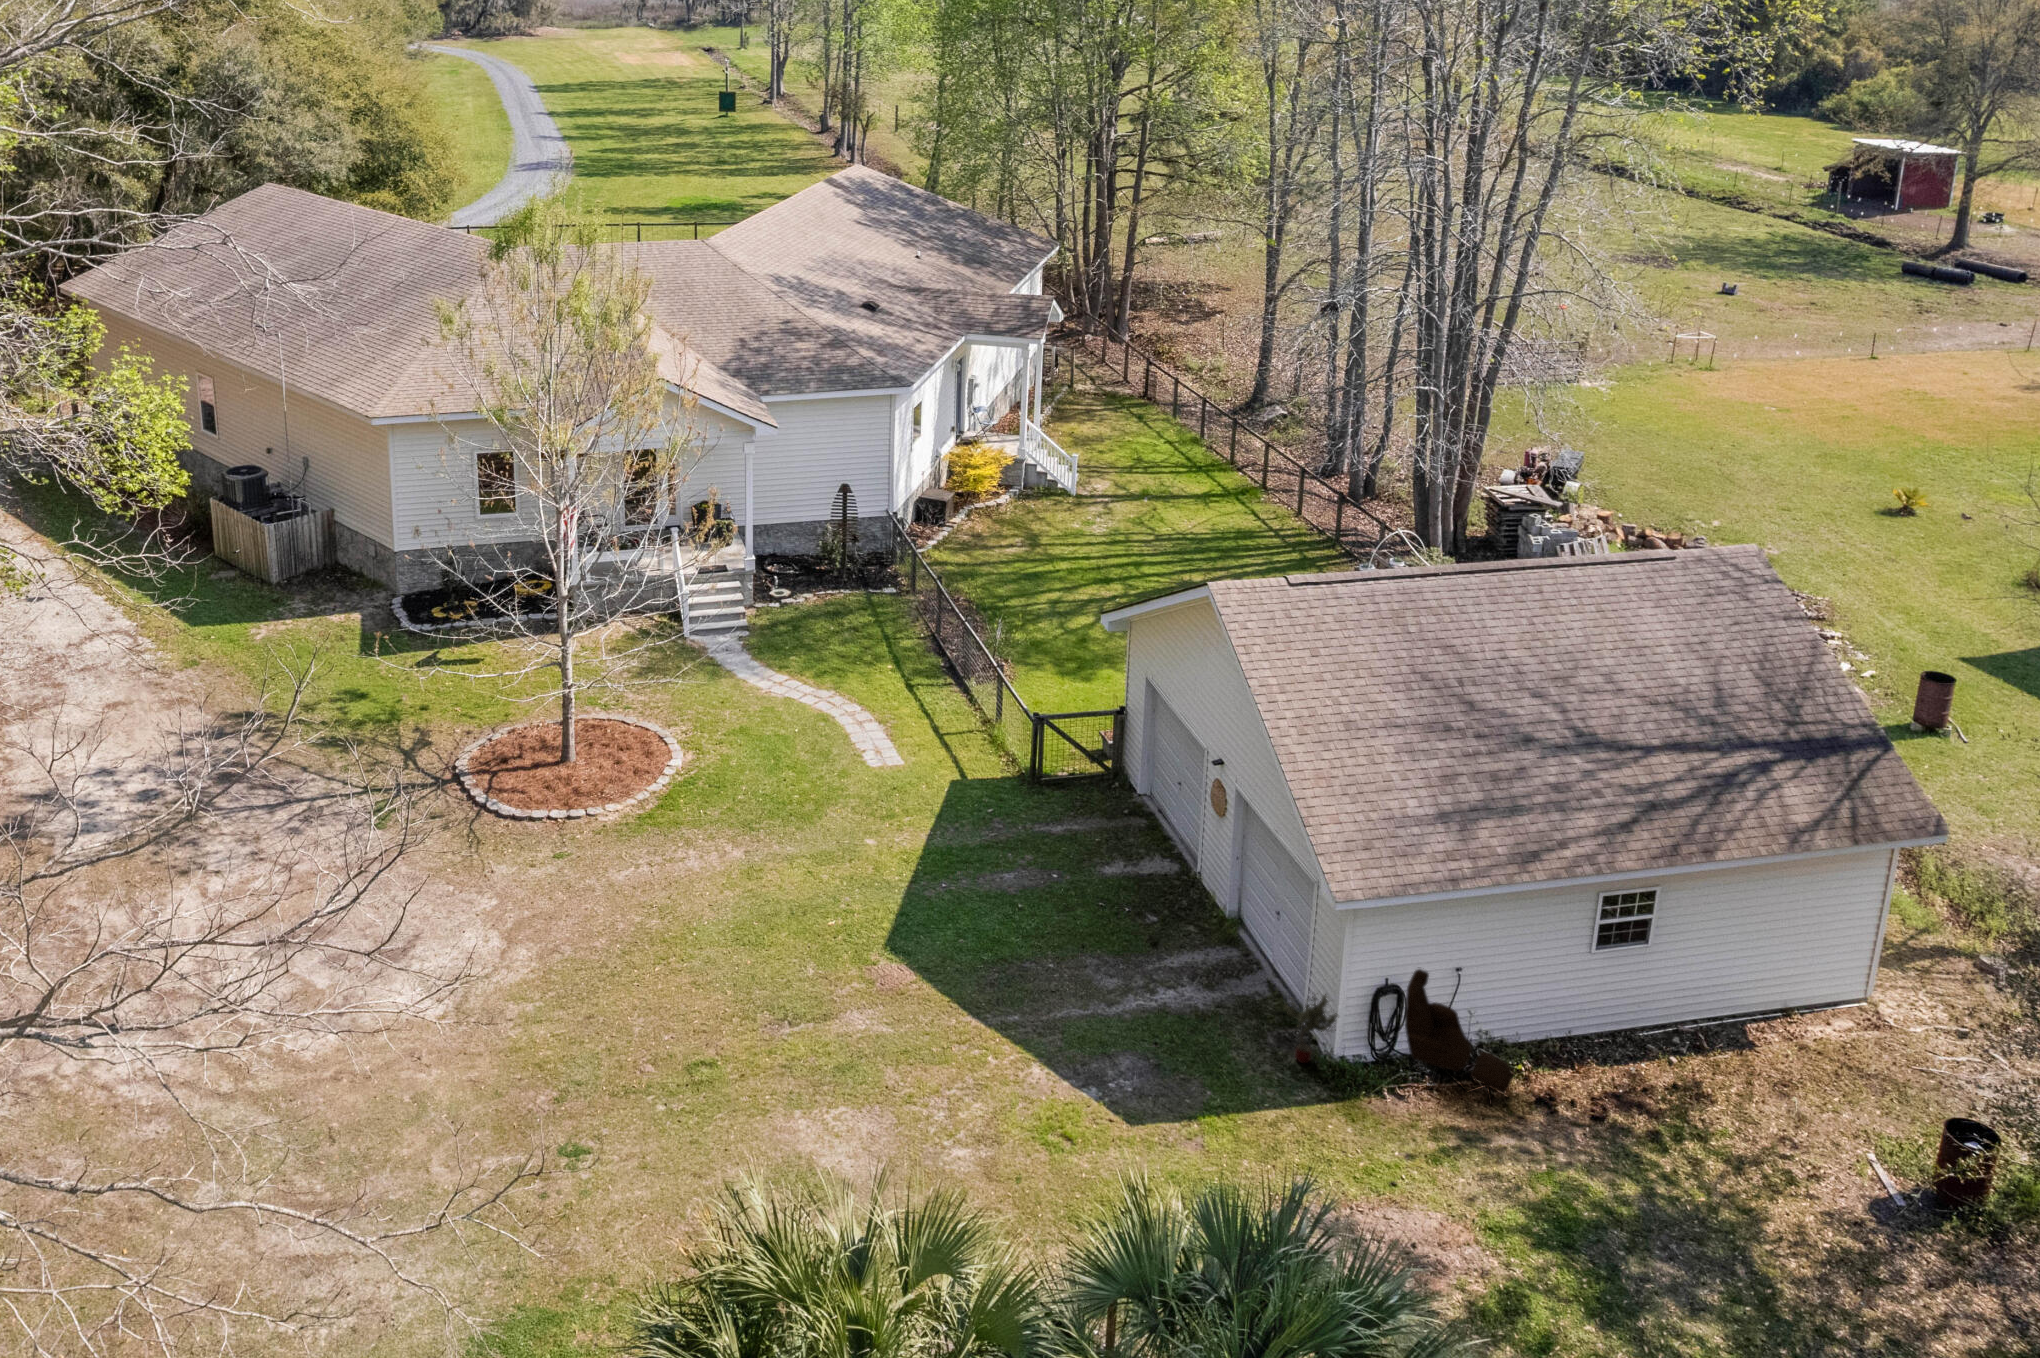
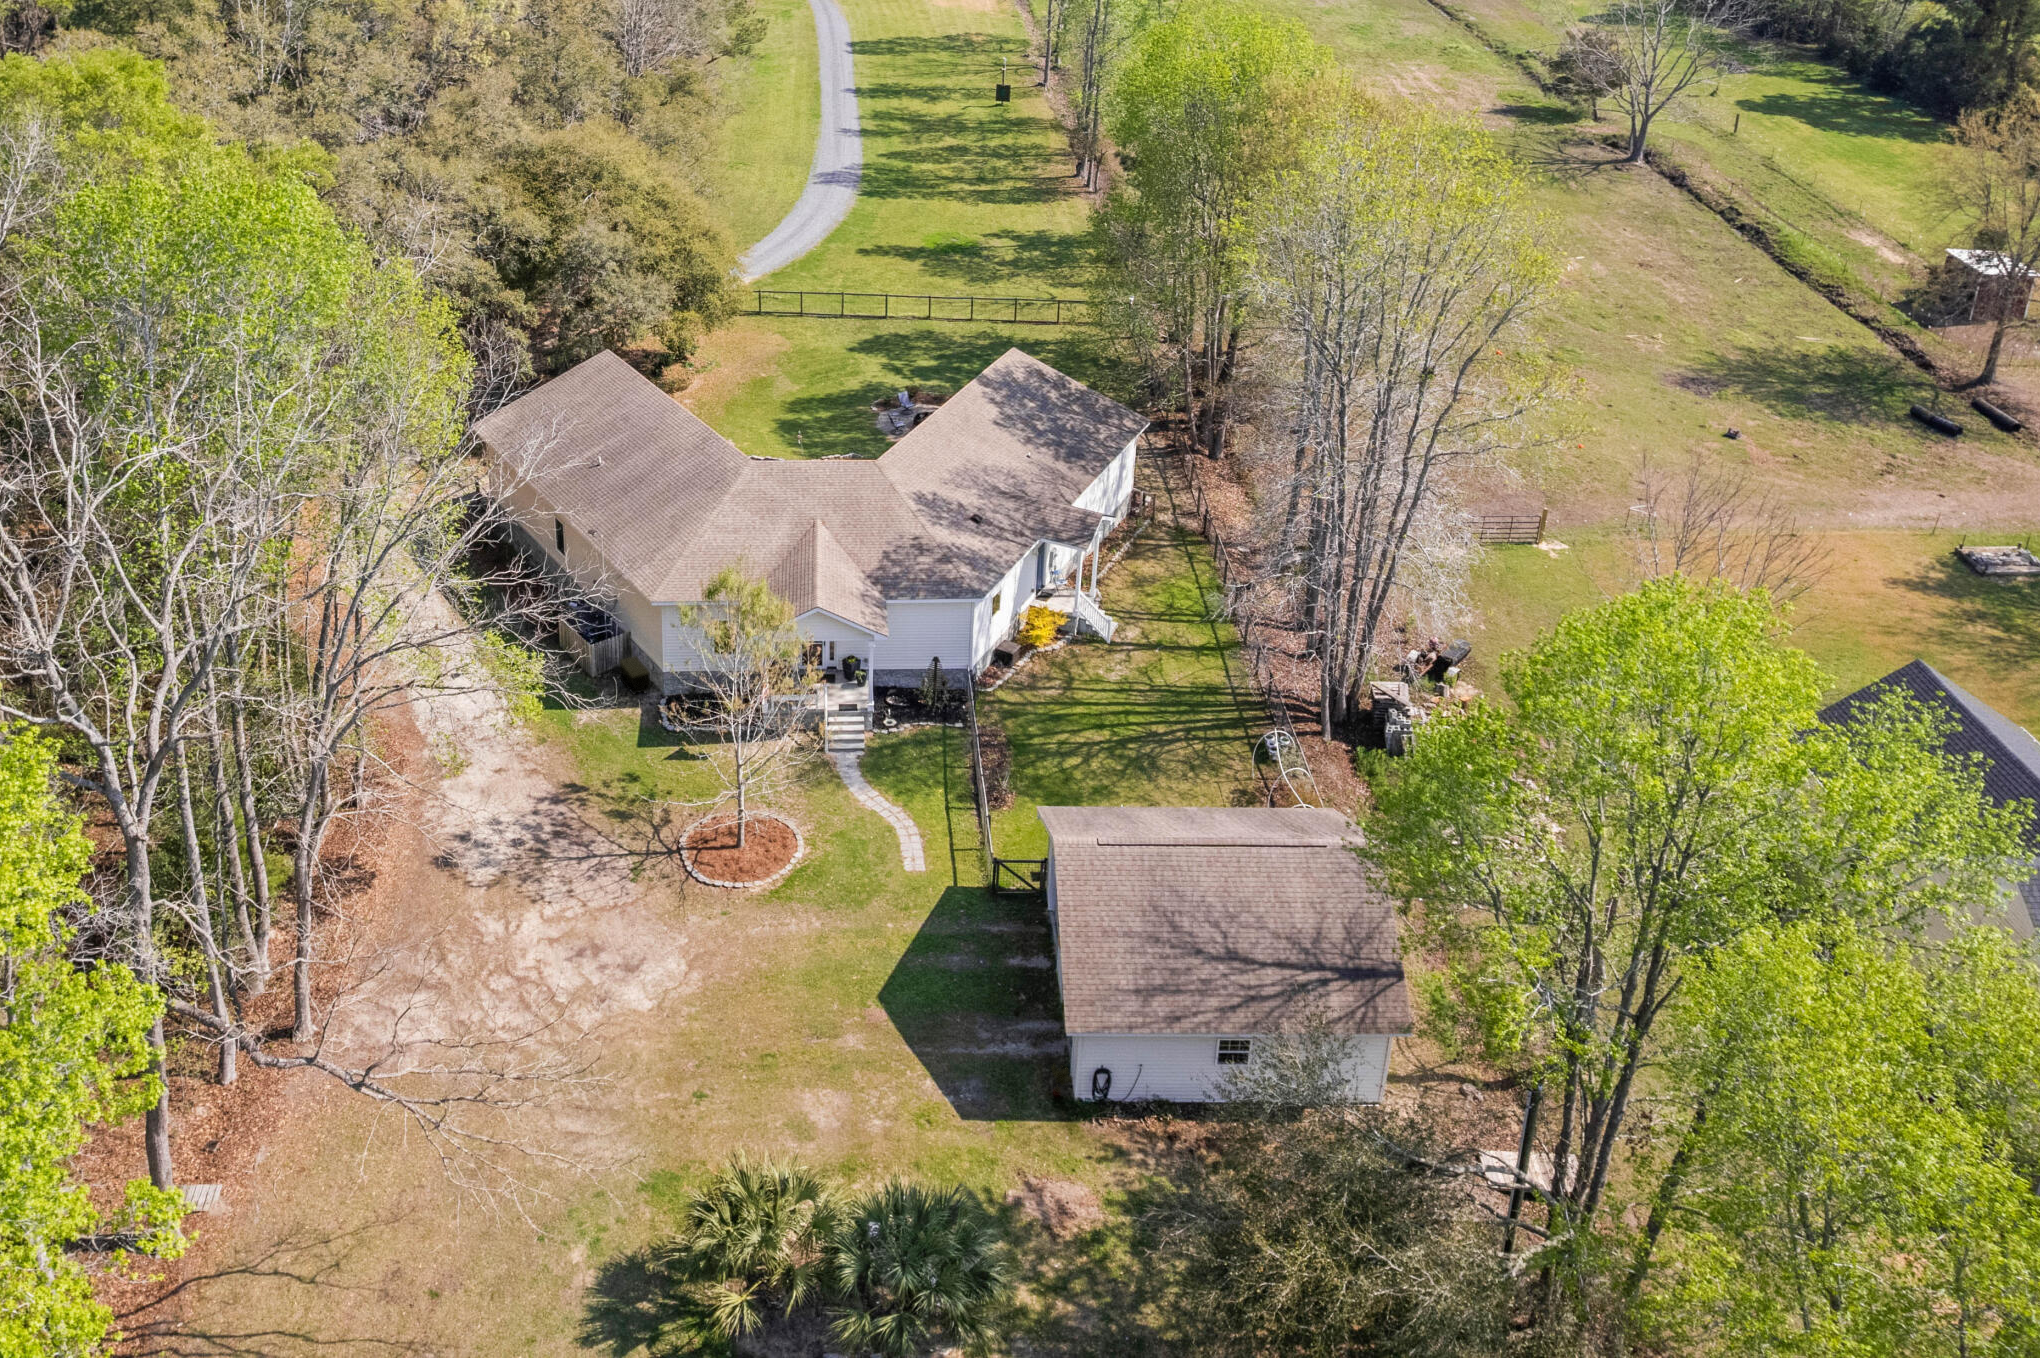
storage bench: none [314,537,371,595] -> present [620,656,650,694]
lounge chair: present [1403,969,1513,1104] -> none [1104,1060,1157,1135]

